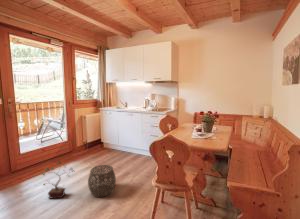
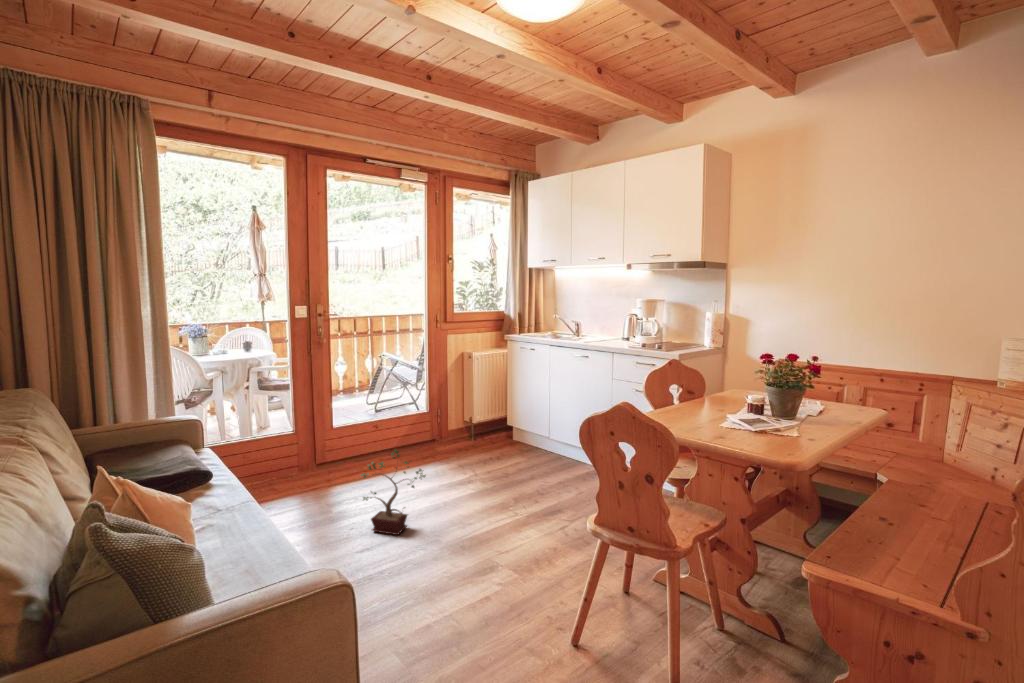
woven basket: present [88,165,116,197] -> none [454,473,520,549]

